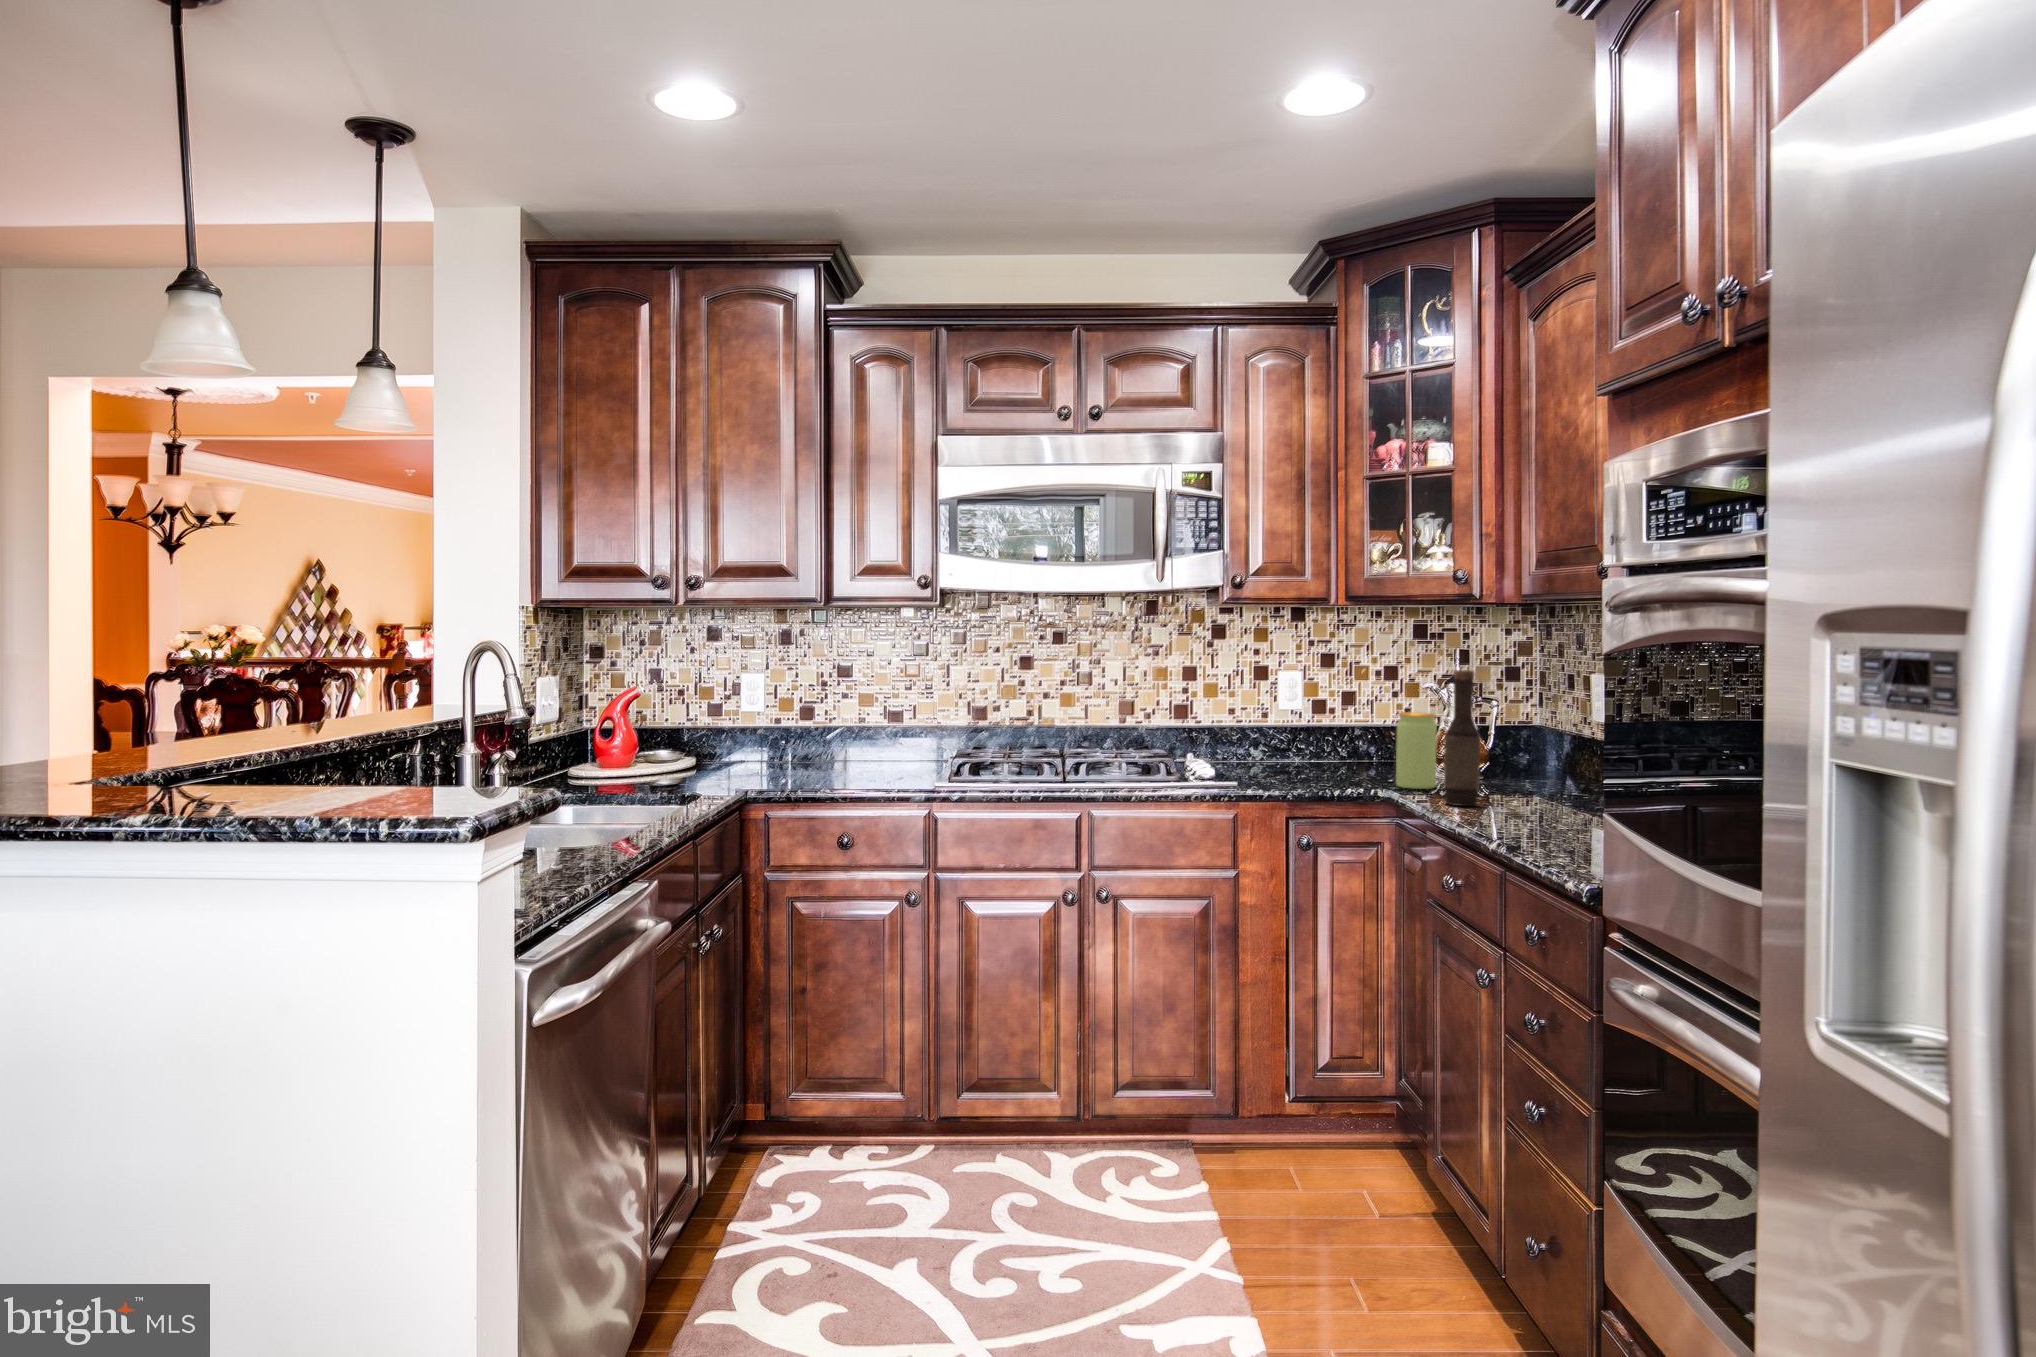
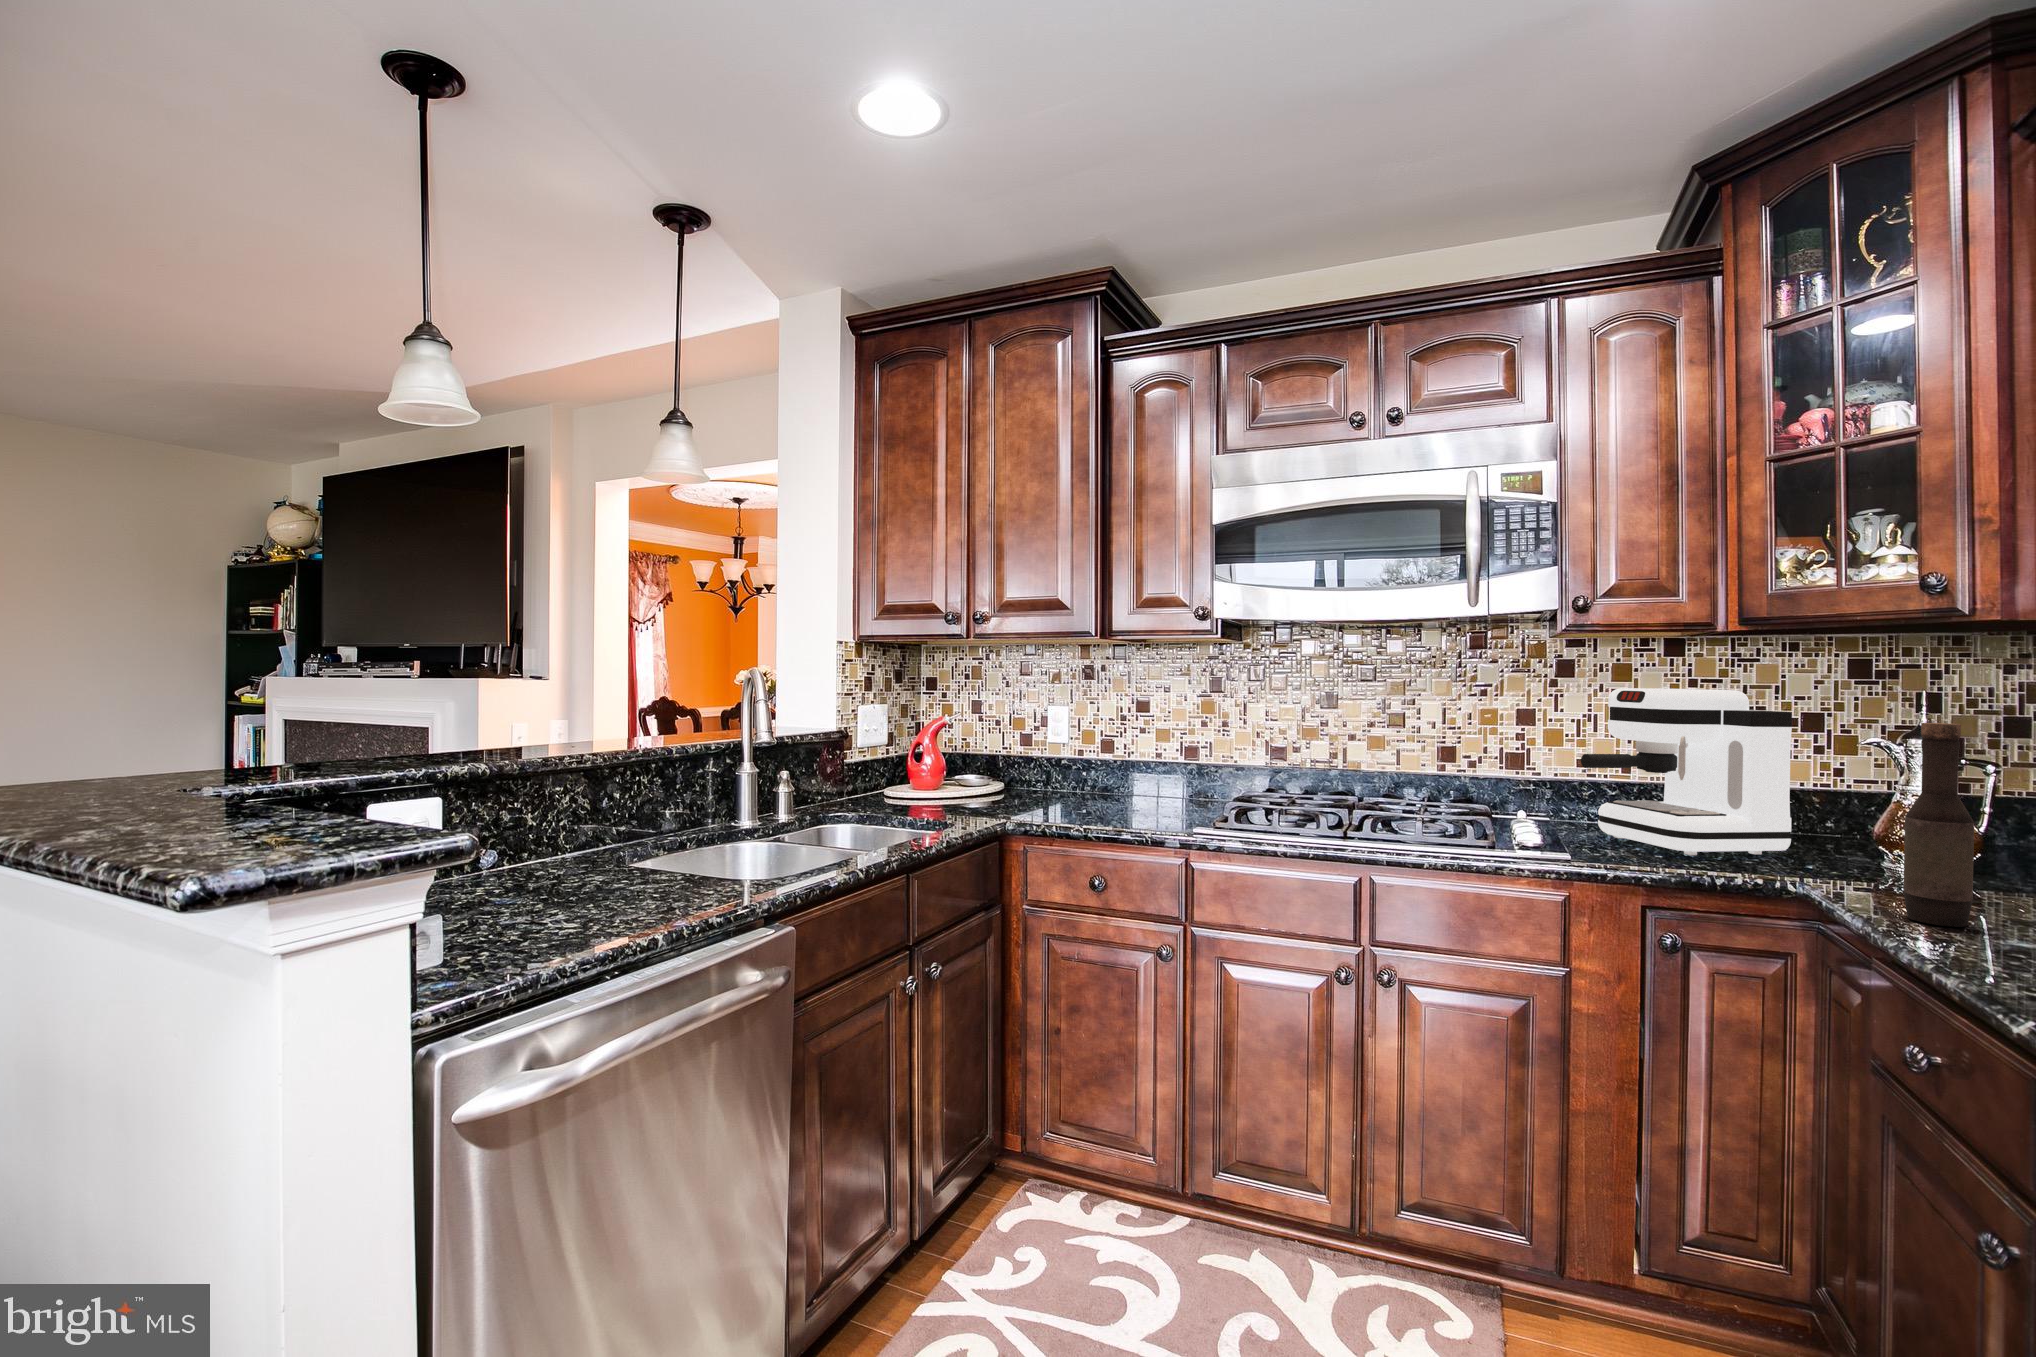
coffee maker: none [1241,648,1379,778] -> present [1581,688,1792,855]
jar: present [1396,712,1437,789] -> none [1818,777,1890,886]

